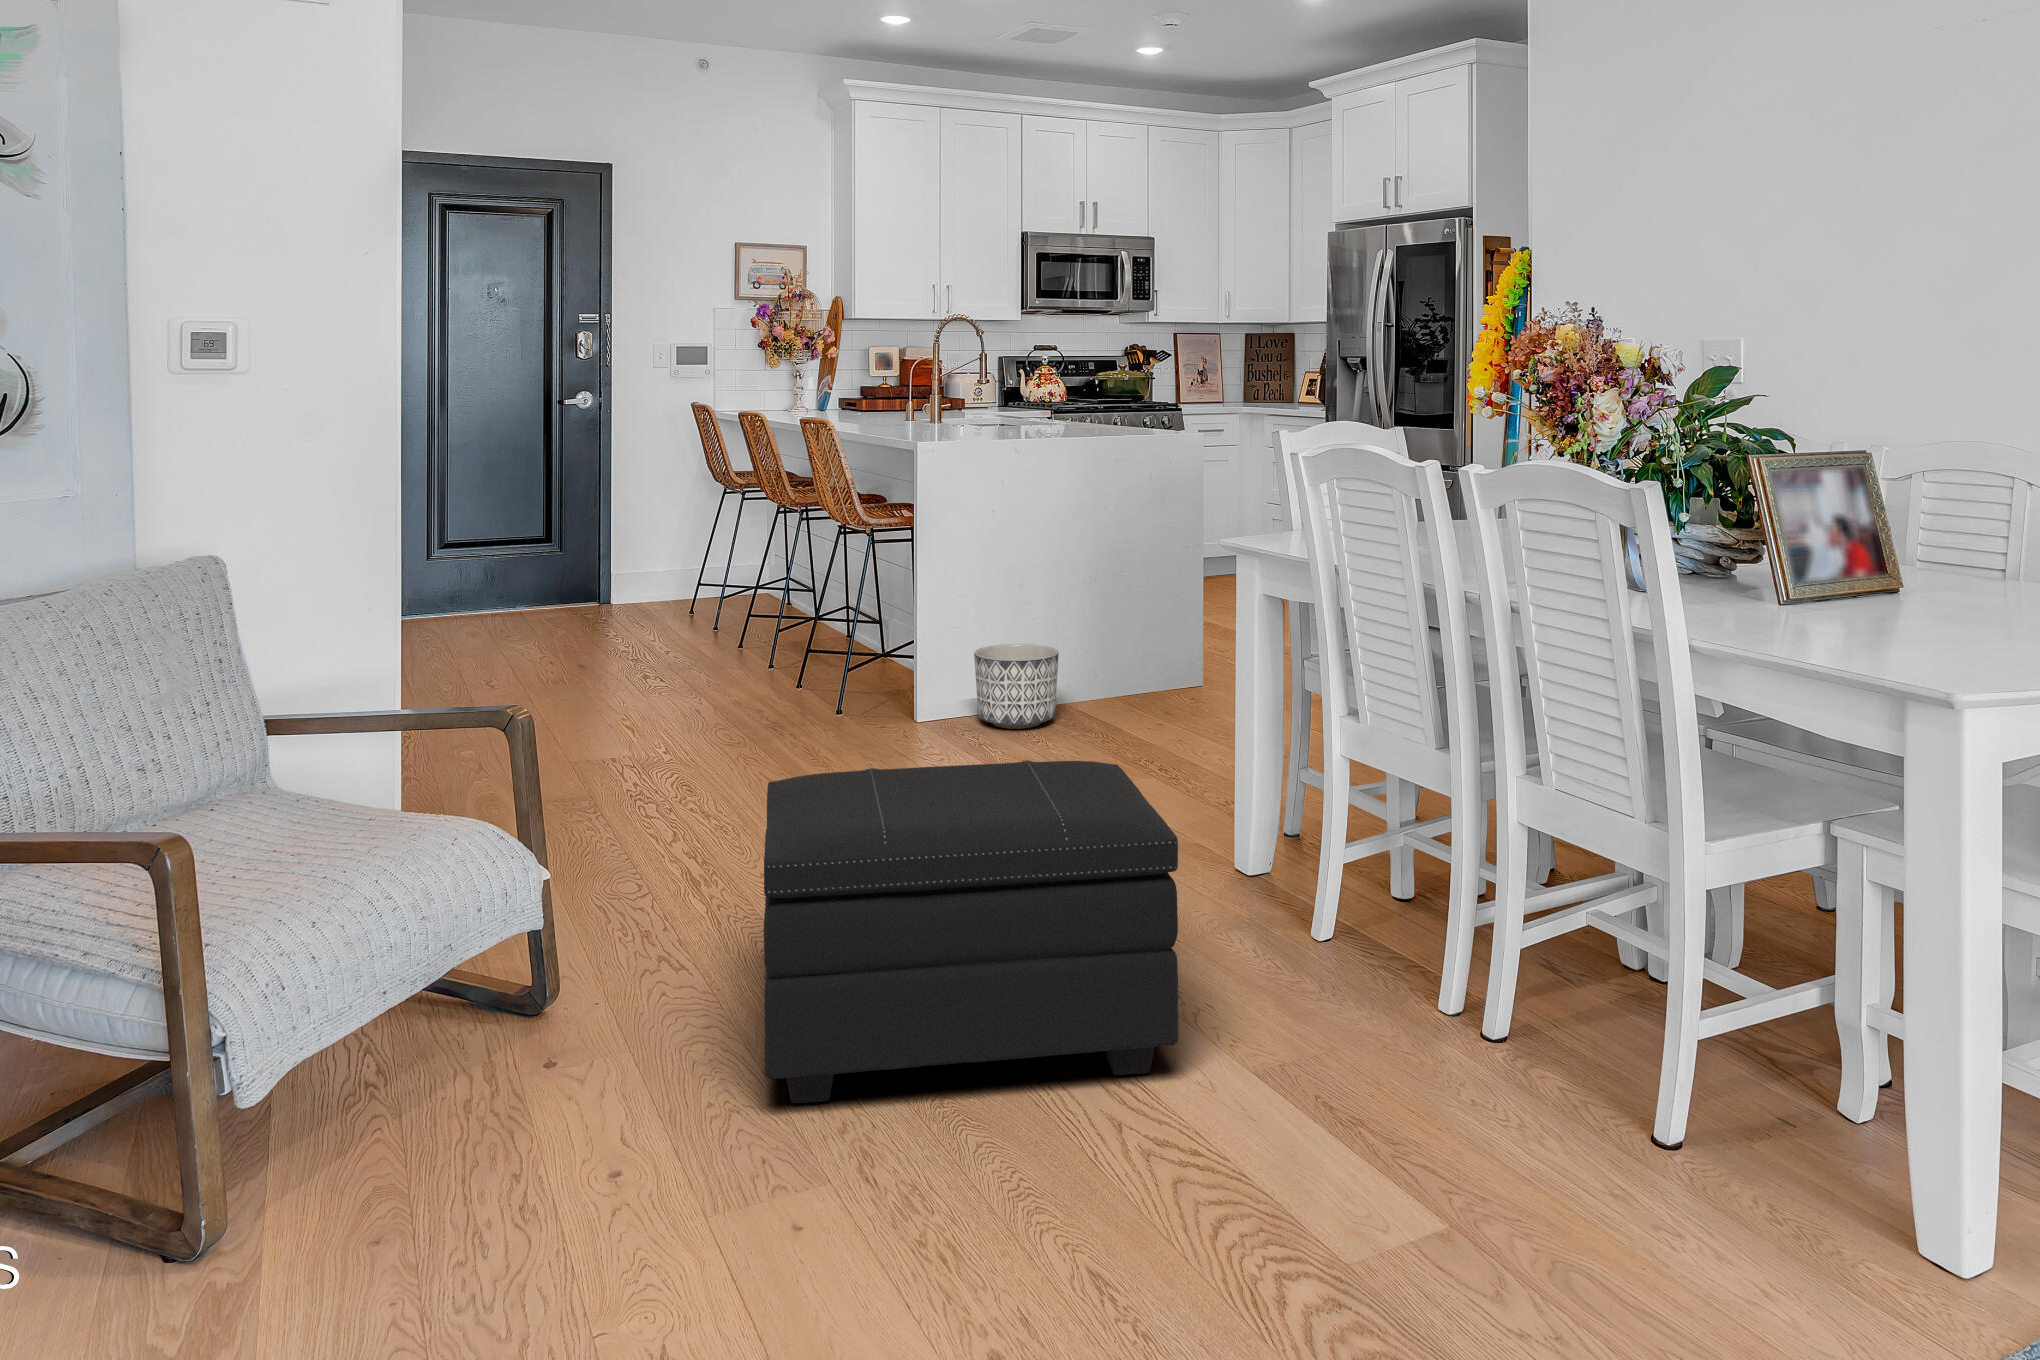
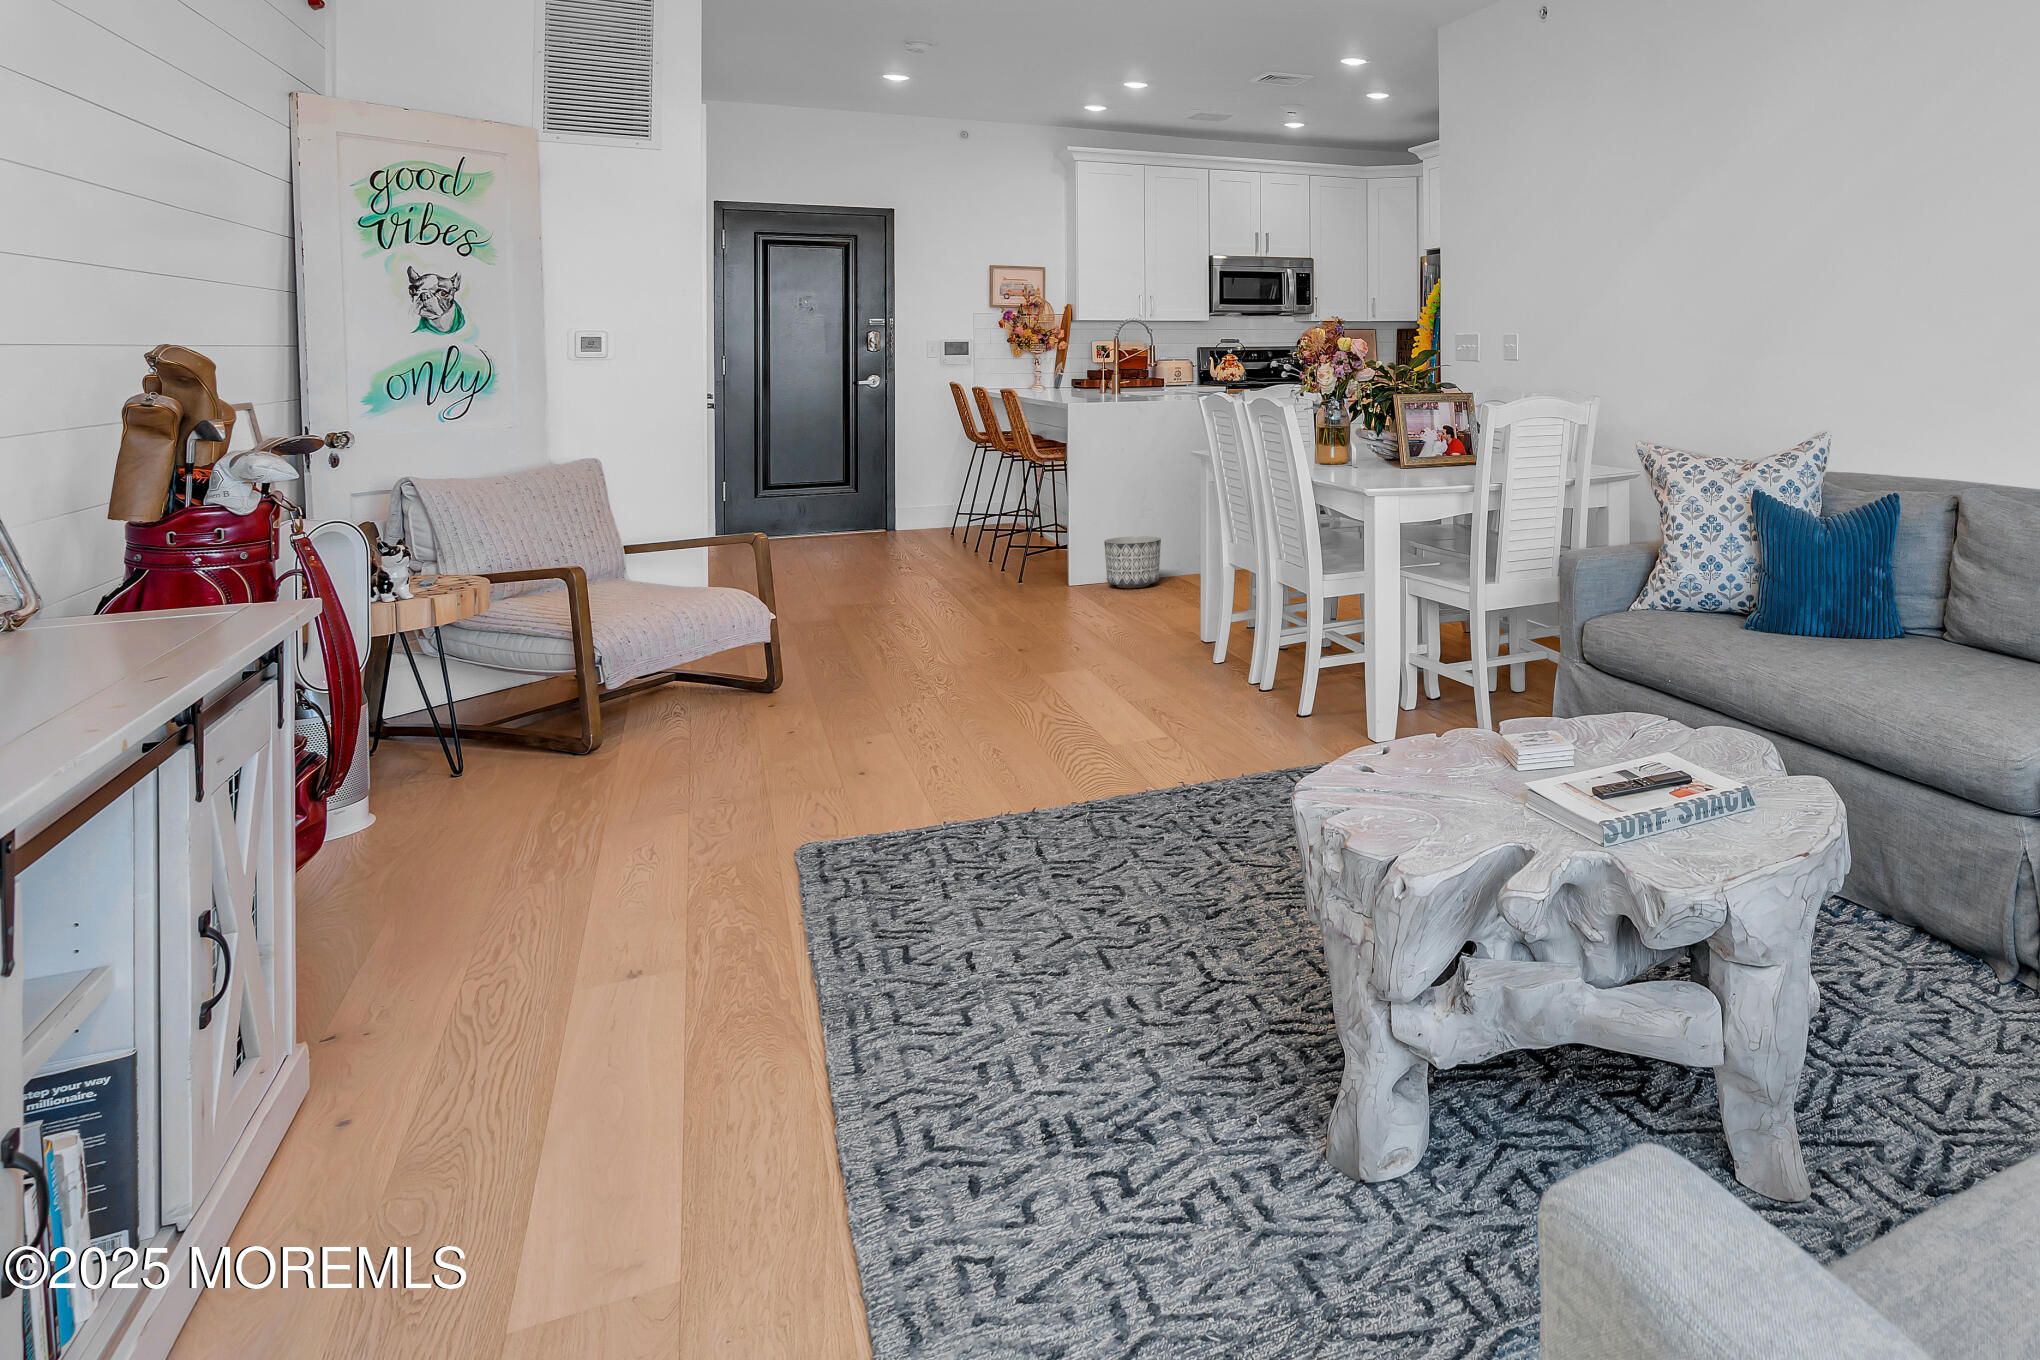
footstool: present [763,760,1178,1103] -> none [872,562,1096,716]

